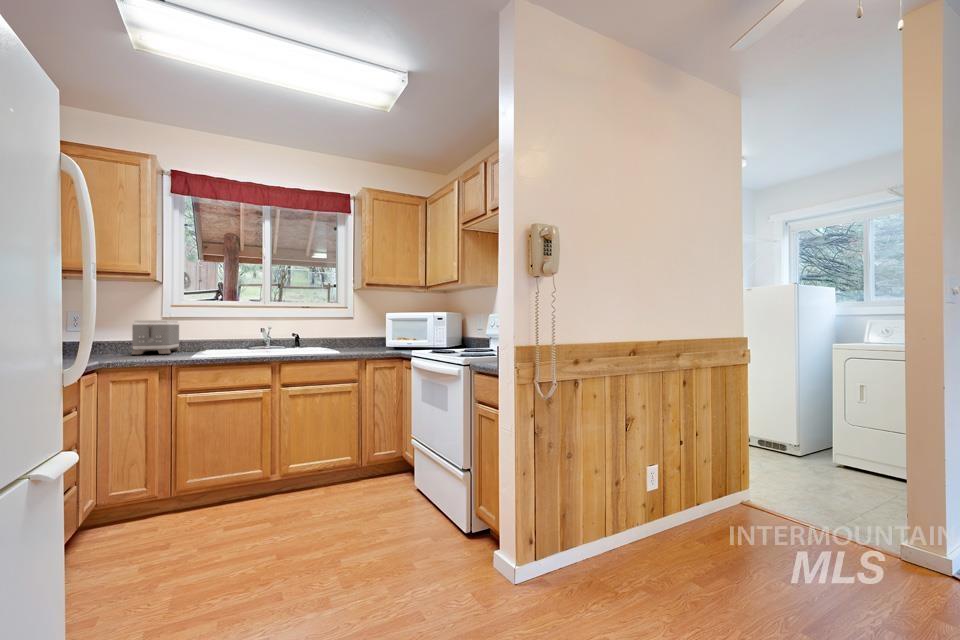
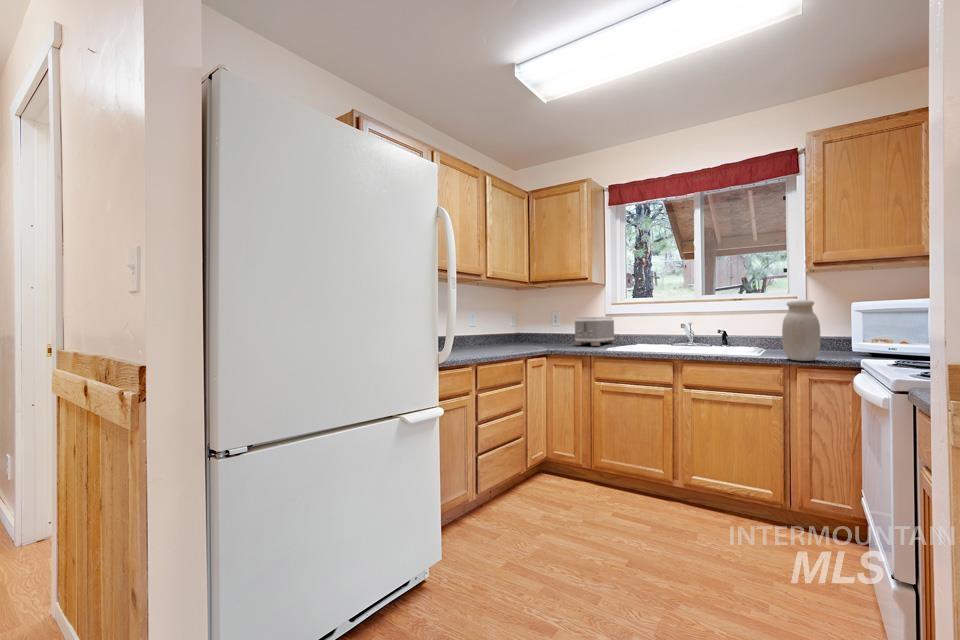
jar: none [358,310,381,354] -> present [782,300,820,361]

